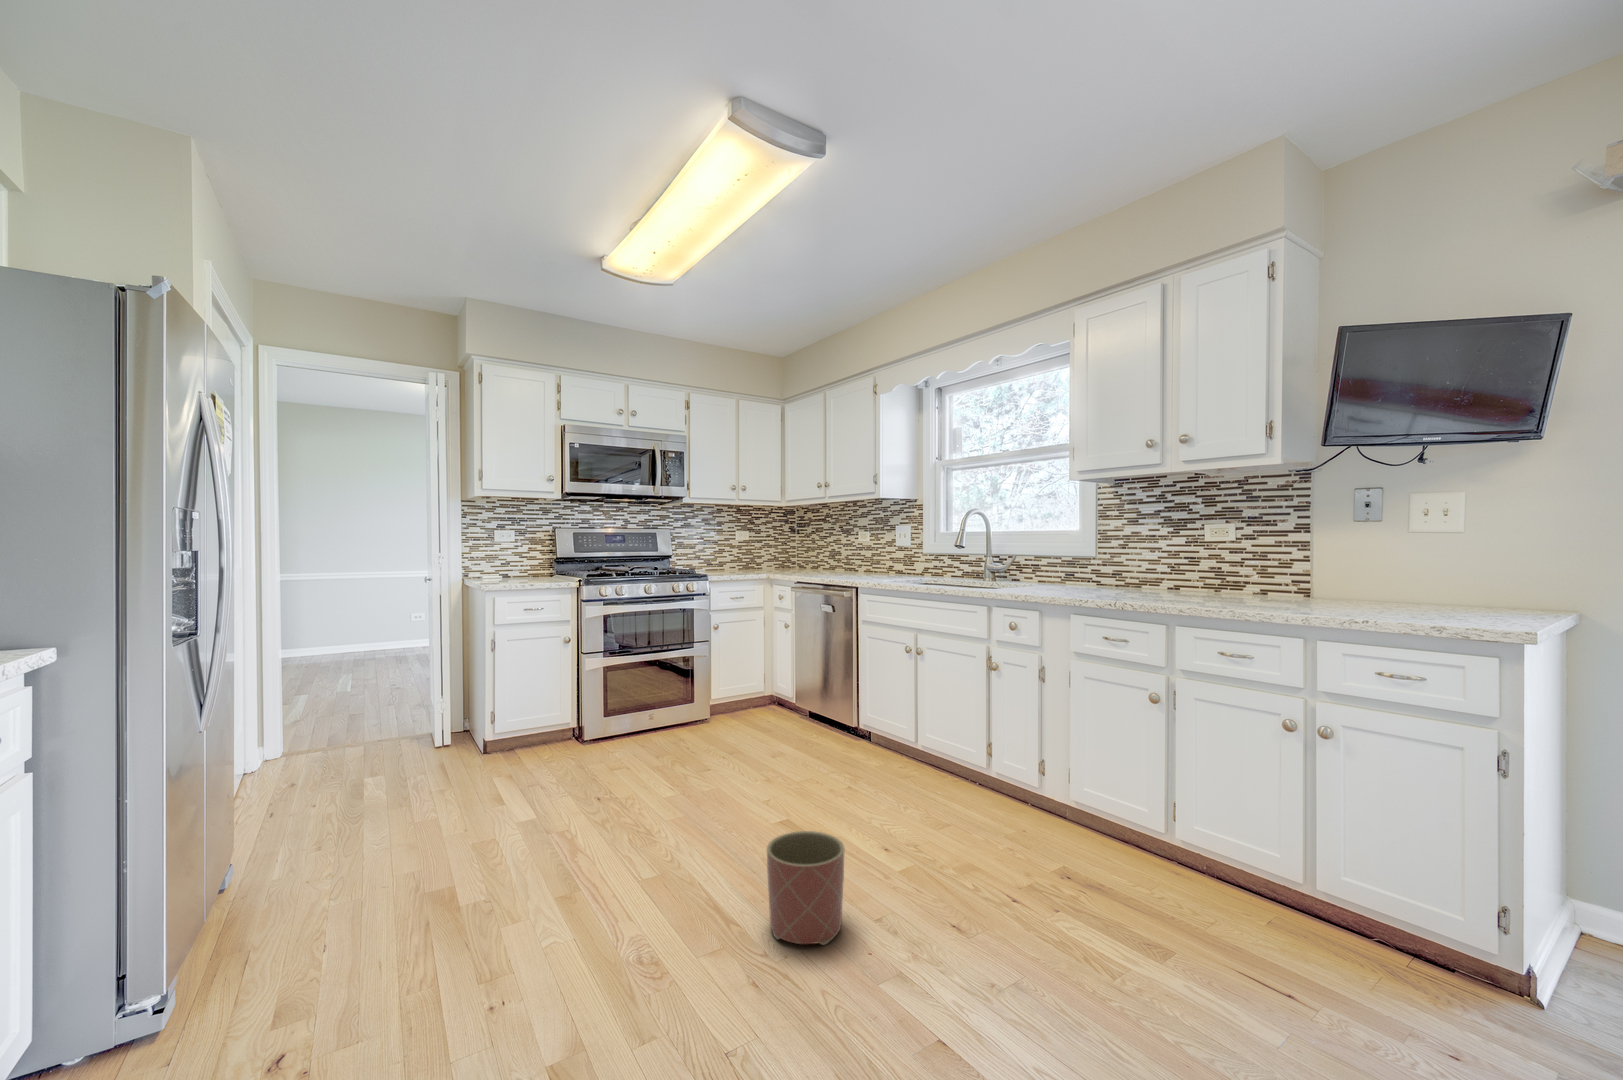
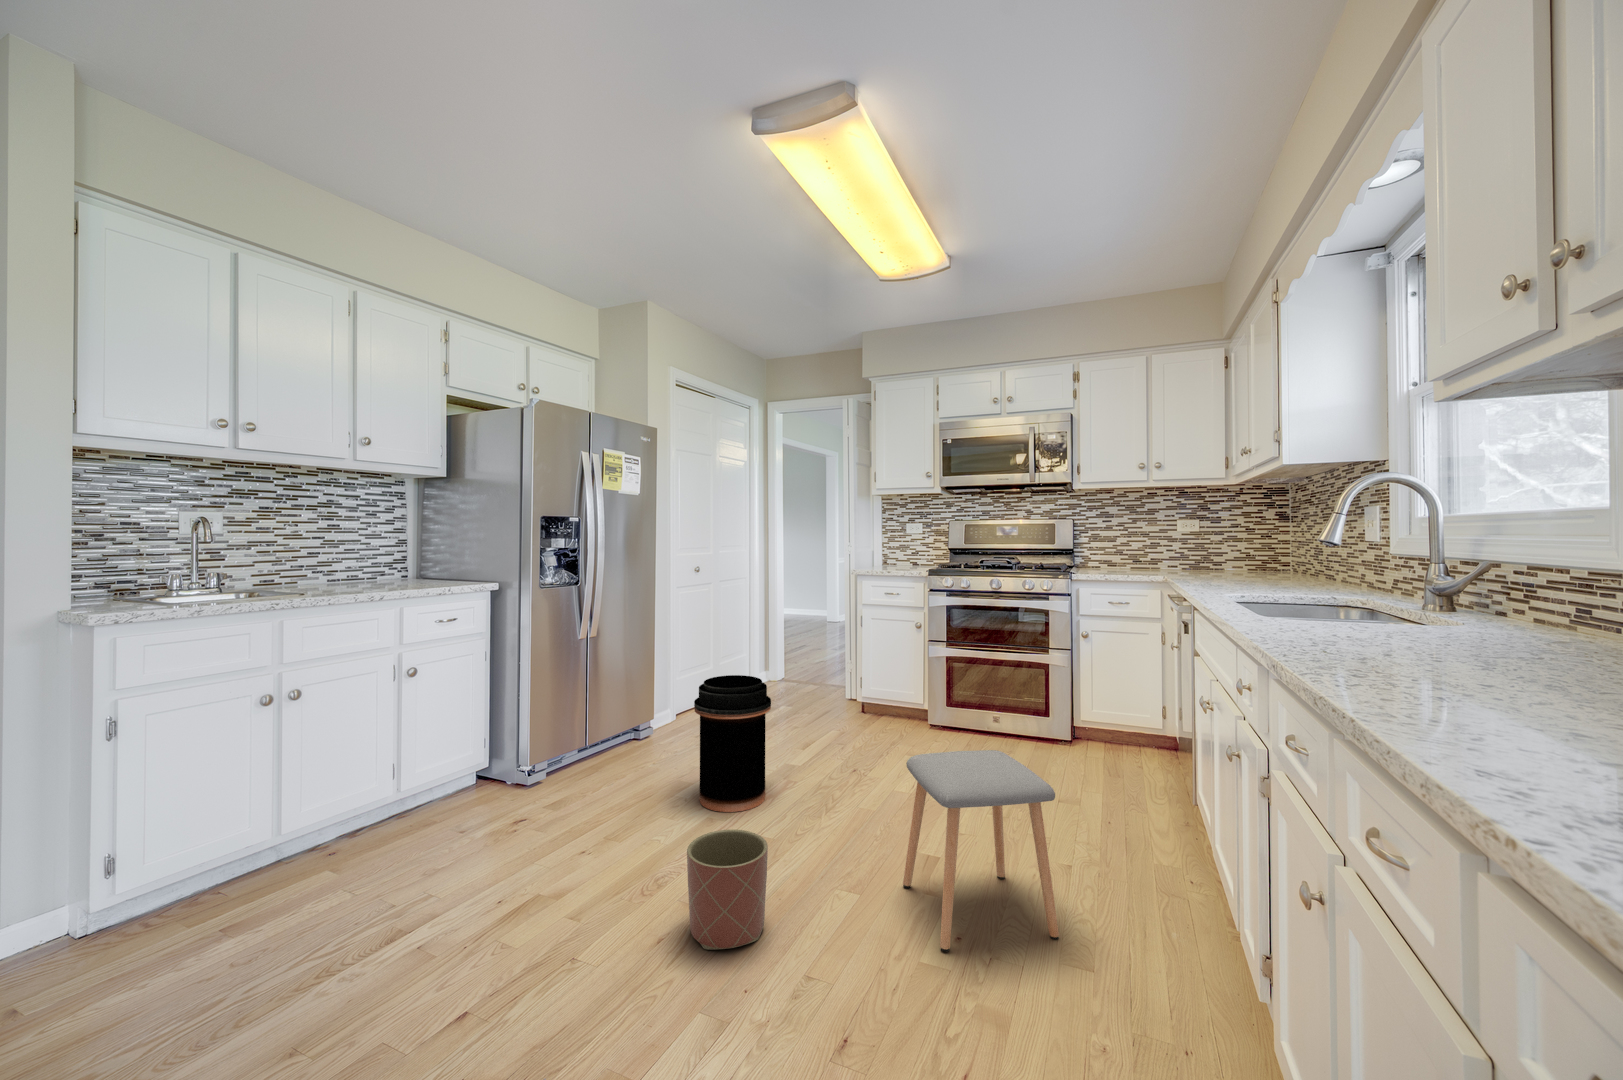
stool: none [824,708,929,851] -> present [903,750,1059,952]
trash can: none [511,715,610,888] -> present [694,675,771,812]

